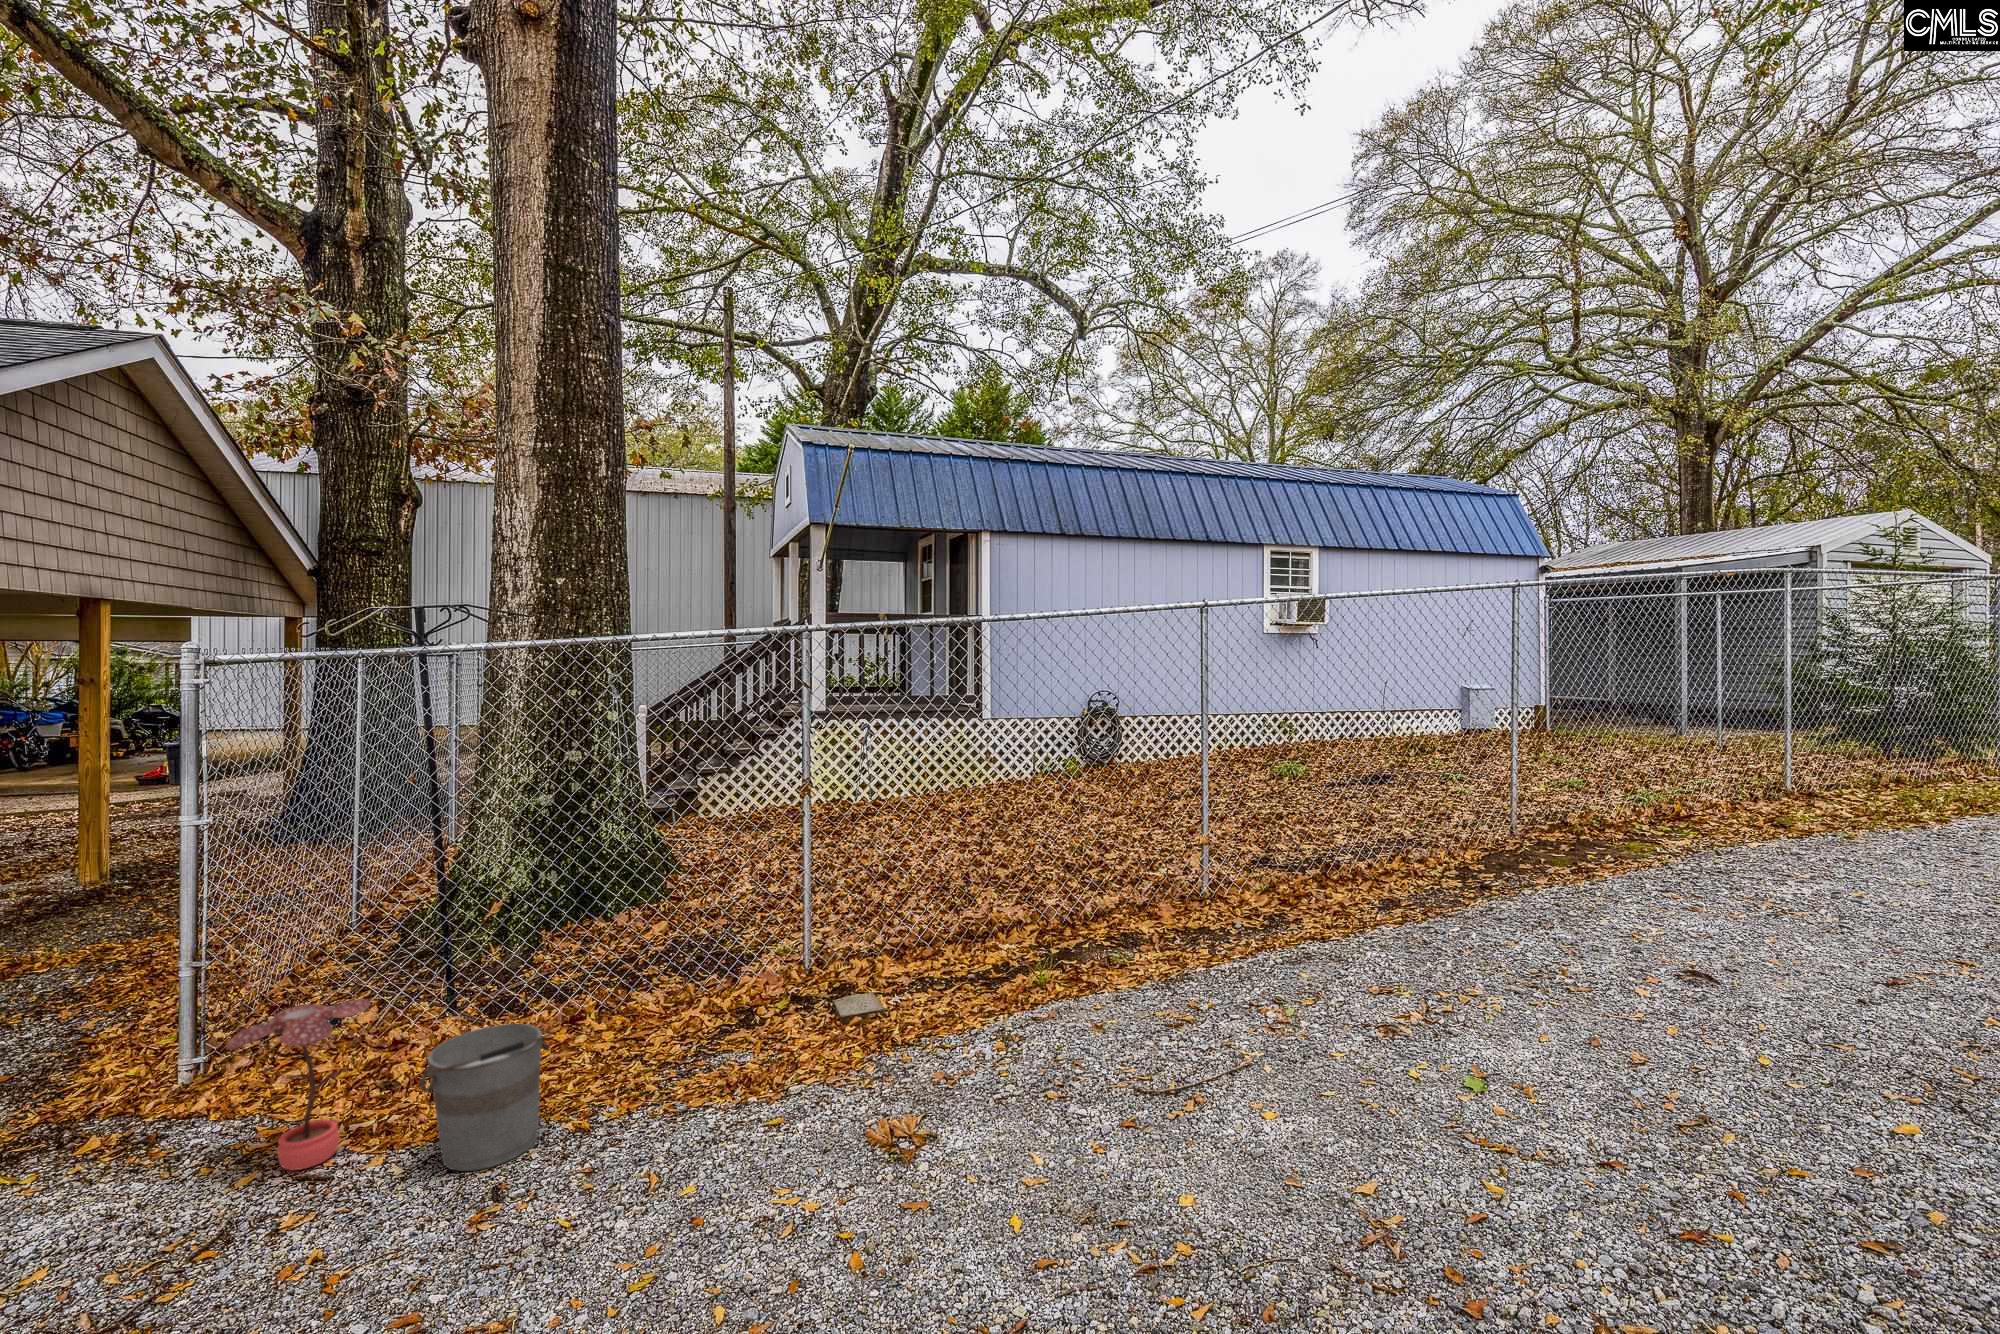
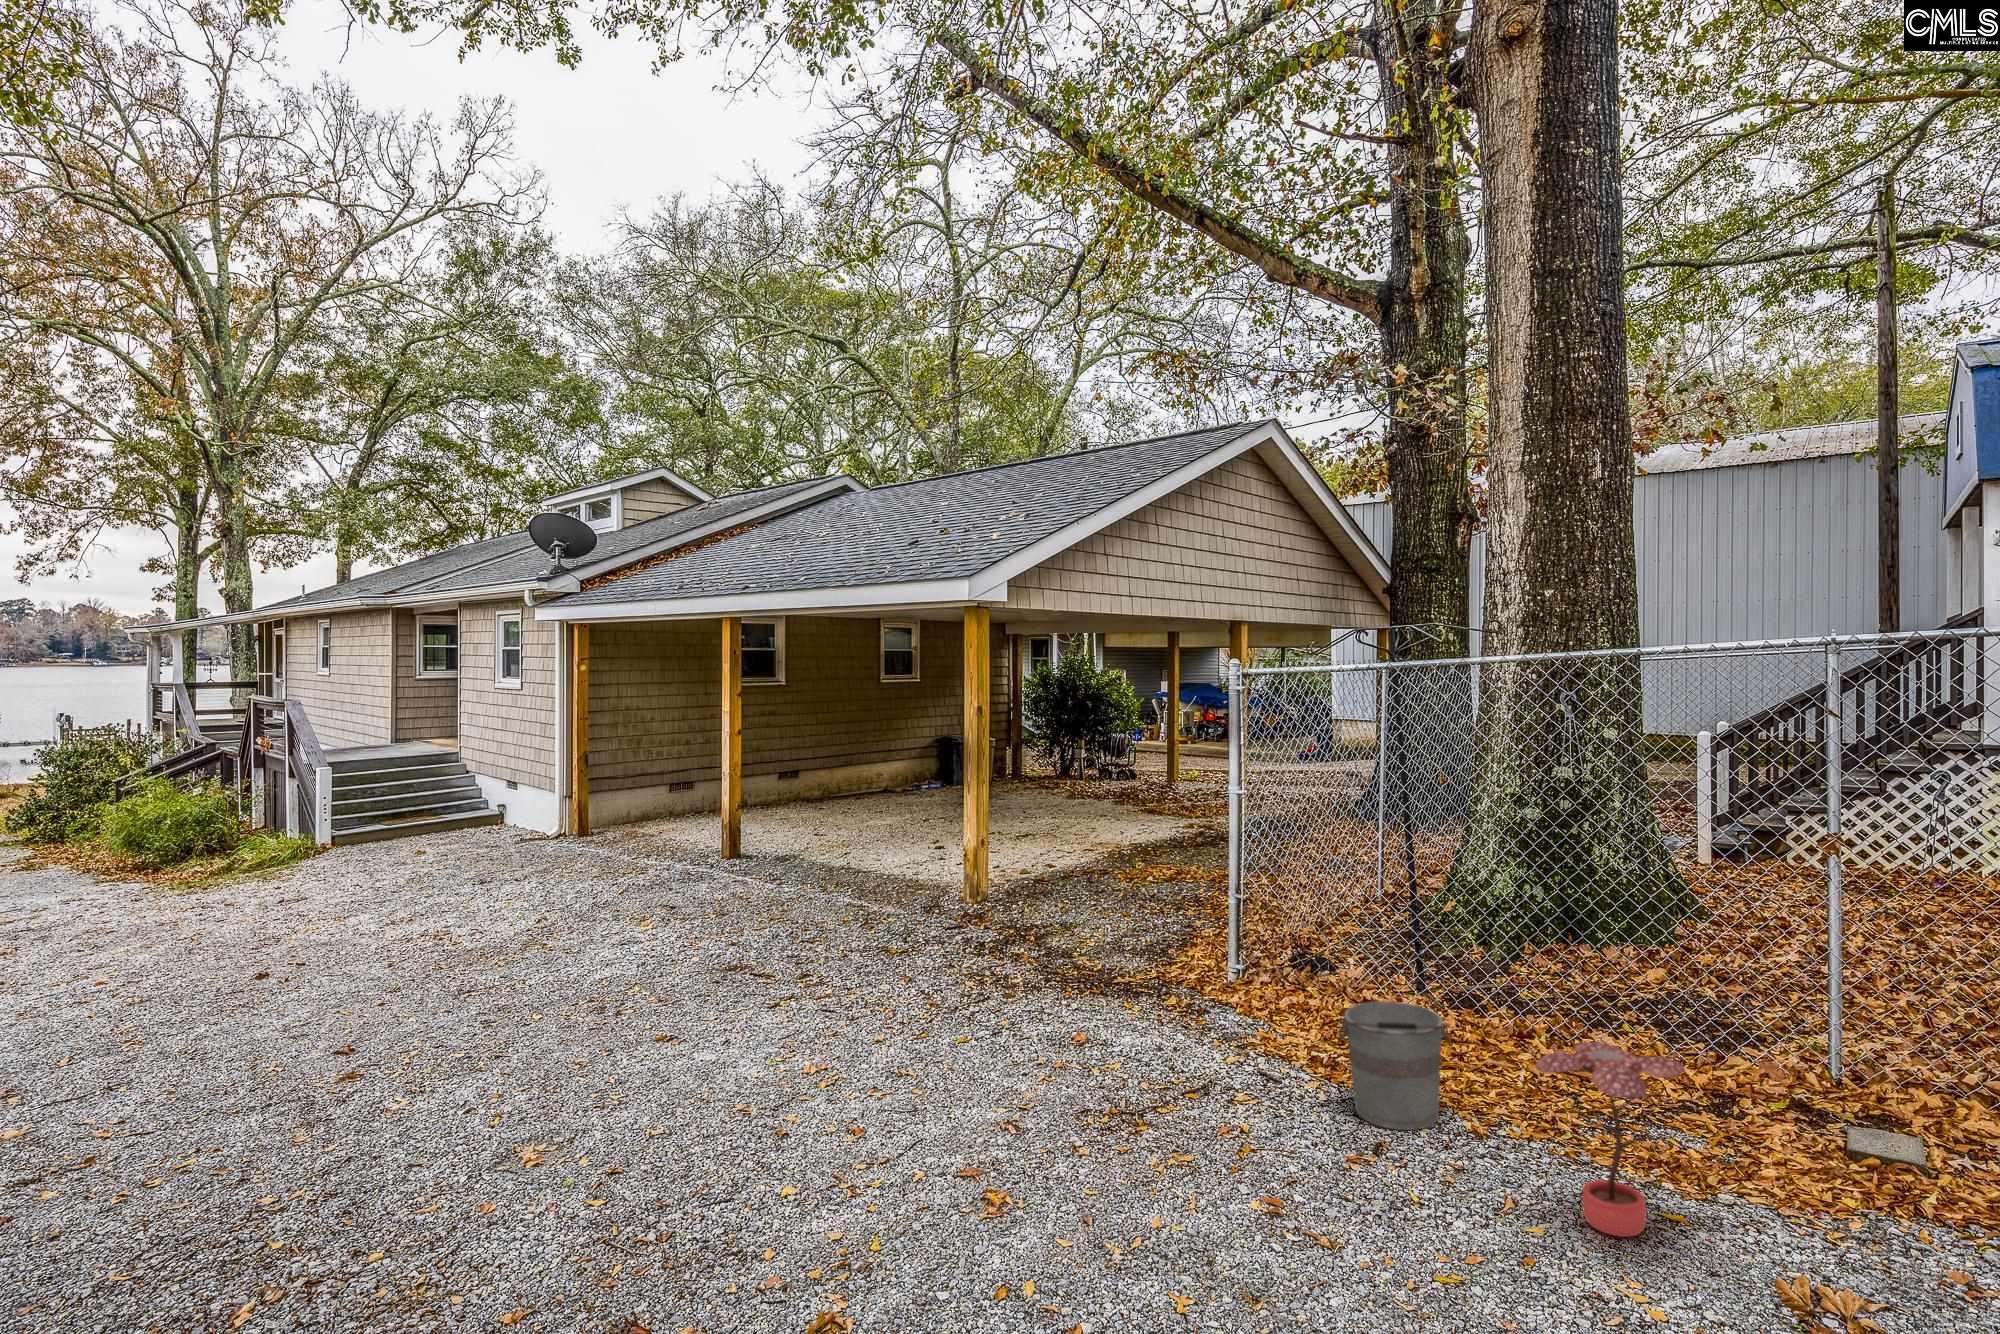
potted plant: present [226,999,371,1170] -> present [1535,1041,1684,1237]

